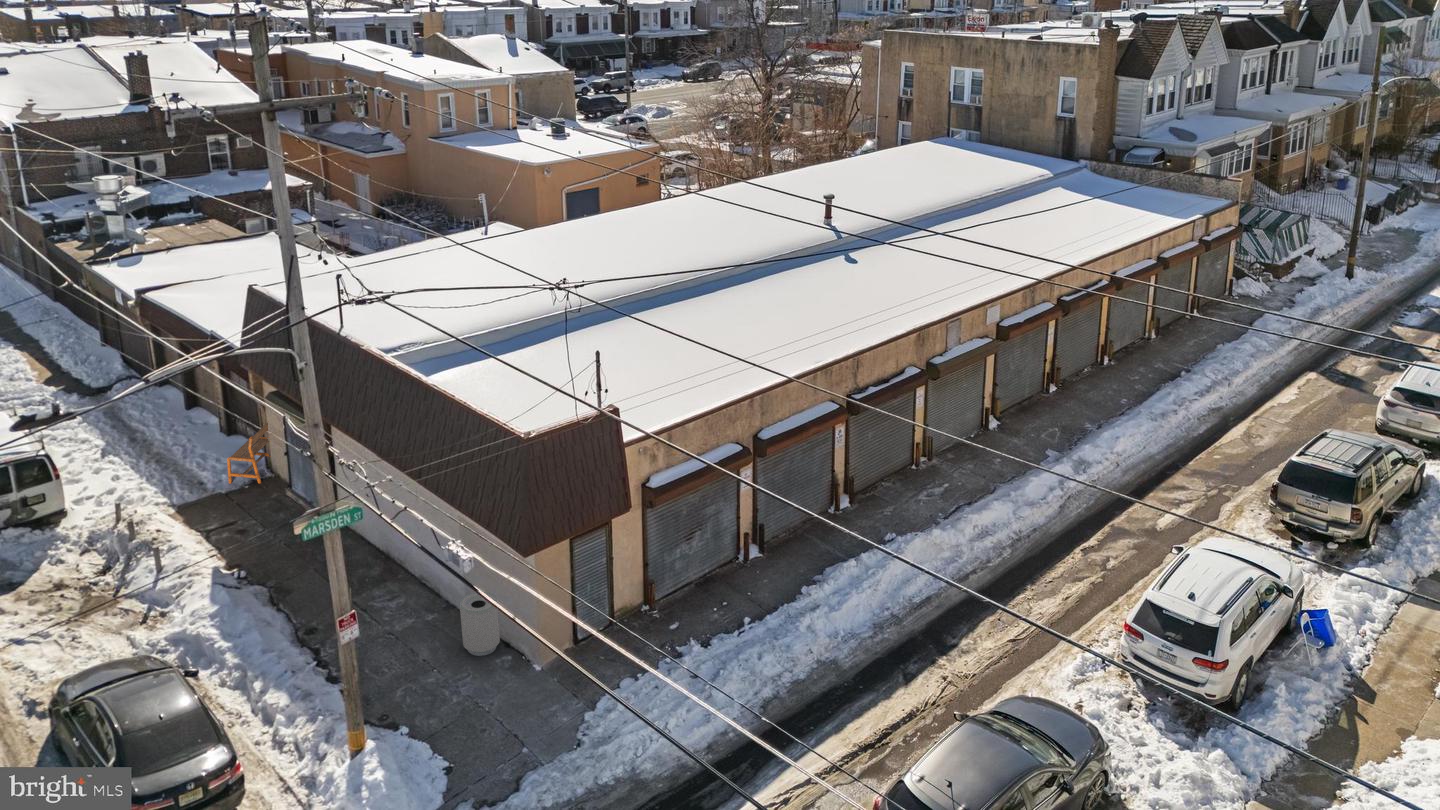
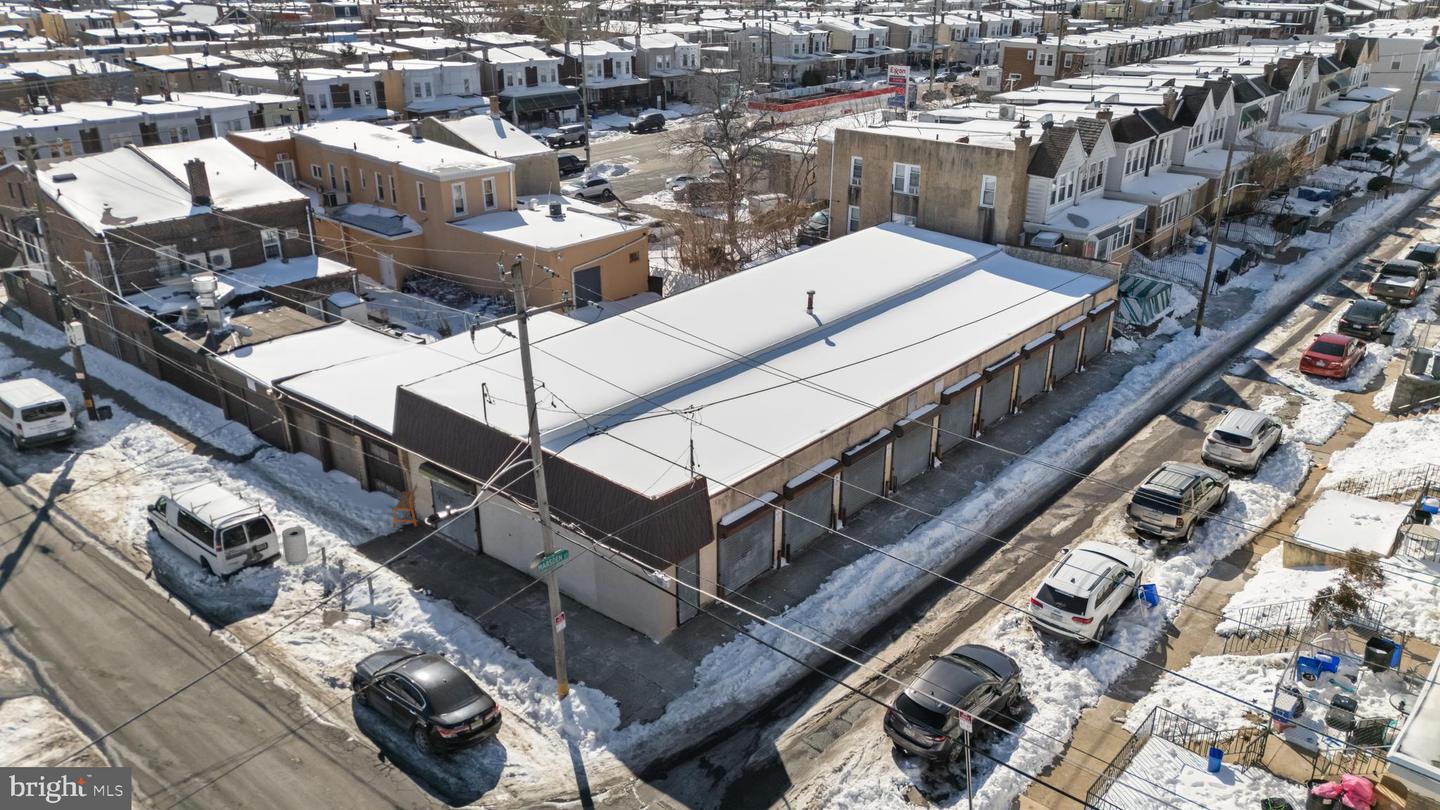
trash can: present [460,592,500,656] -> present [282,527,308,565]

